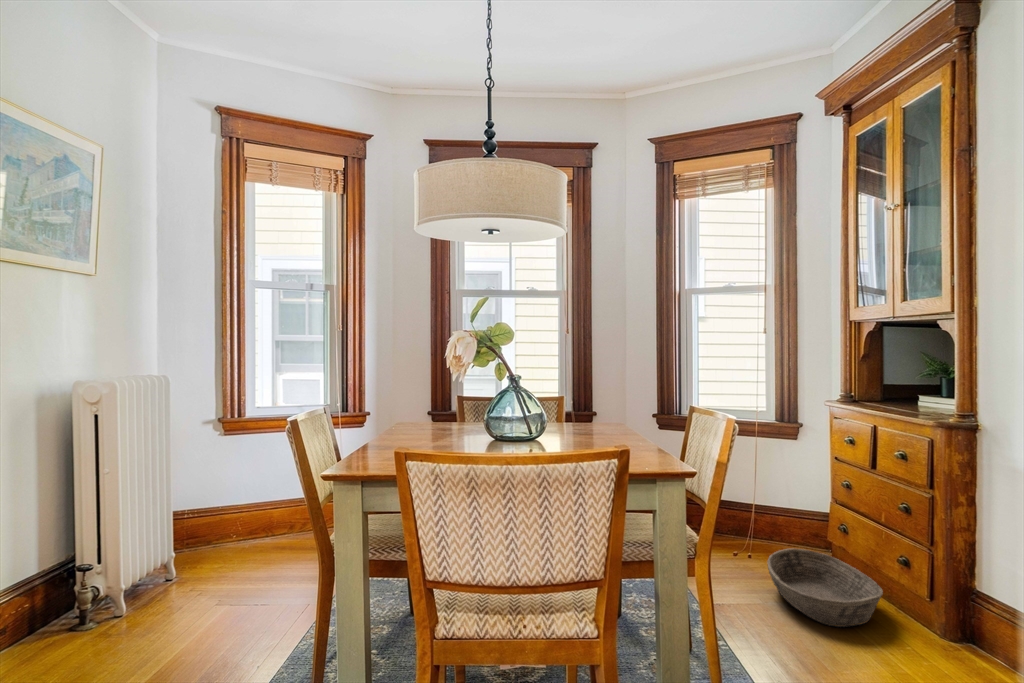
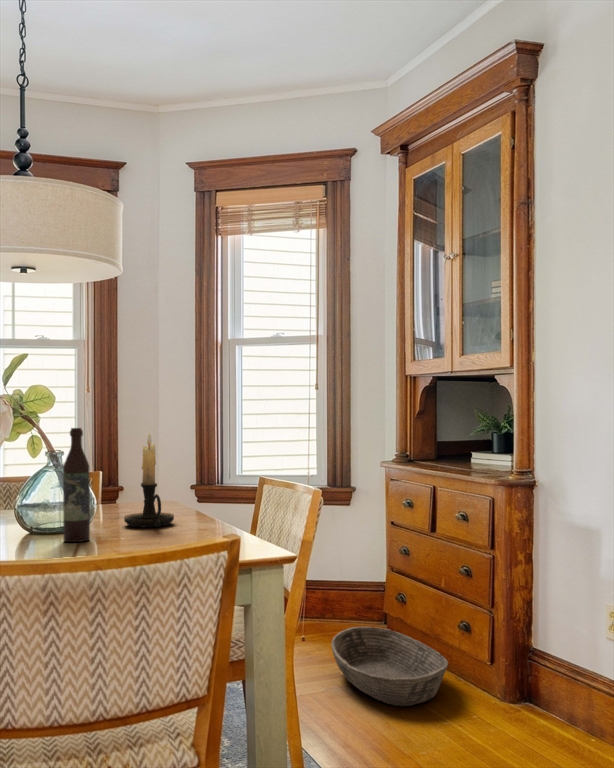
wine bottle: none [520,358,540,449] -> present [63,428,90,542]
candle holder: none [572,363,613,442] -> present [124,432,174,527]

